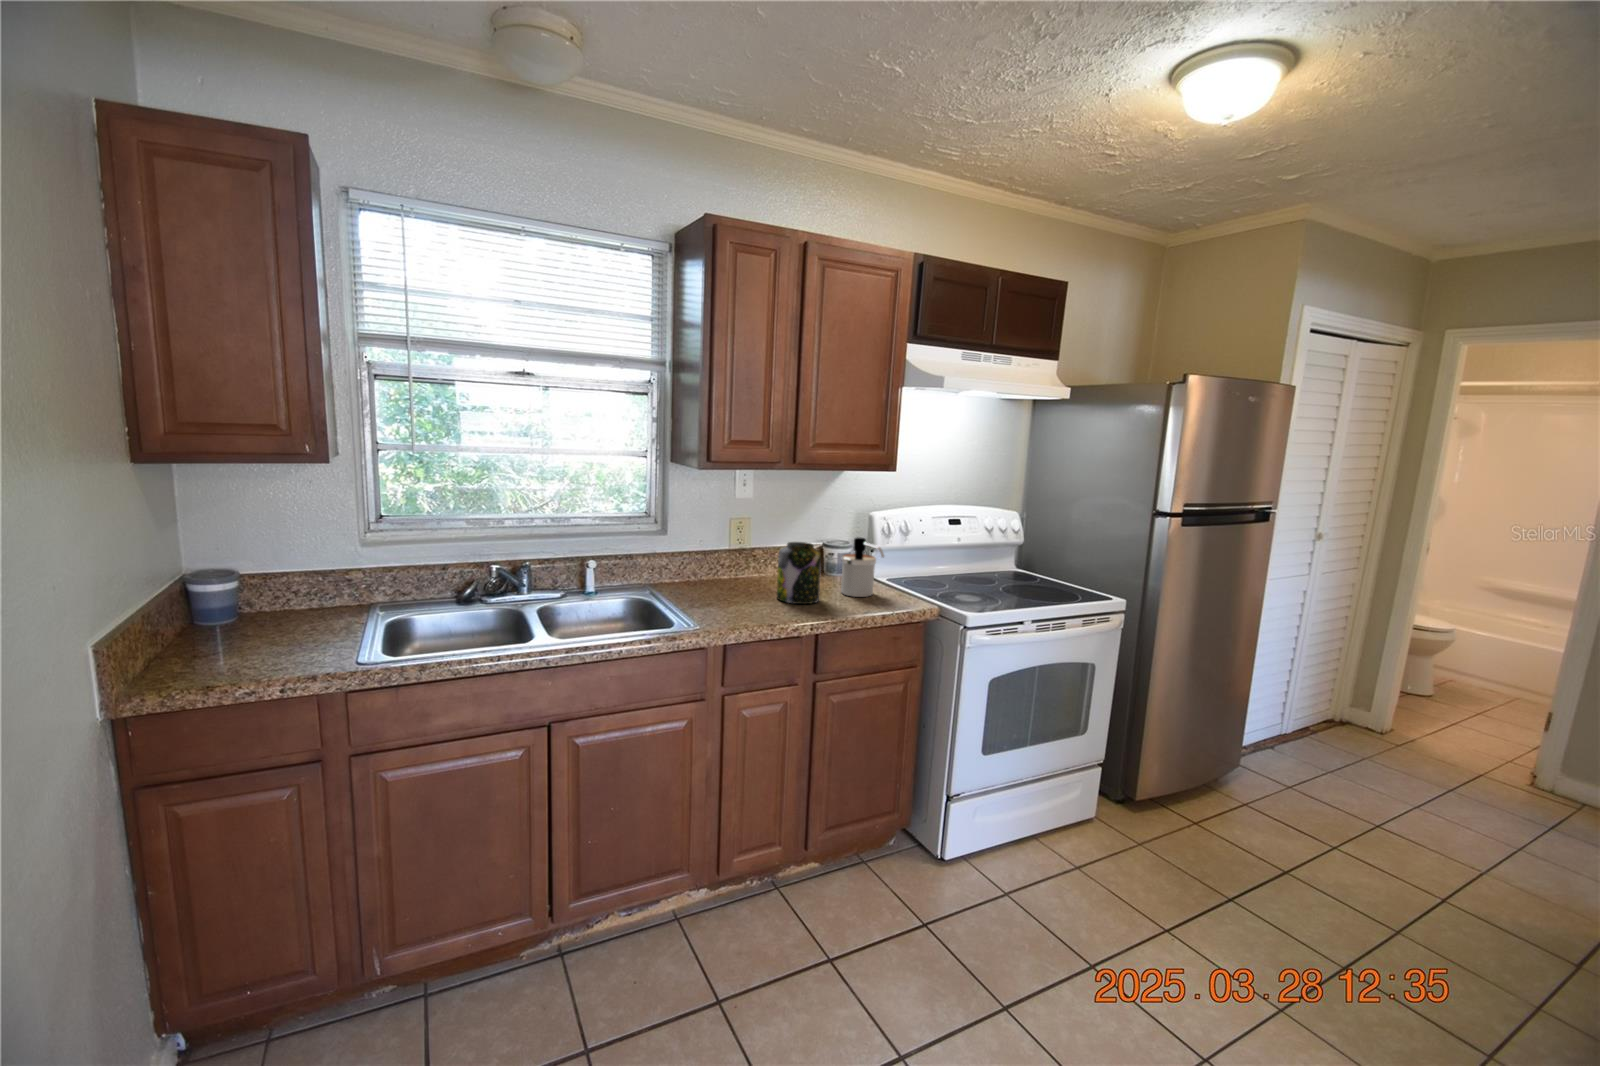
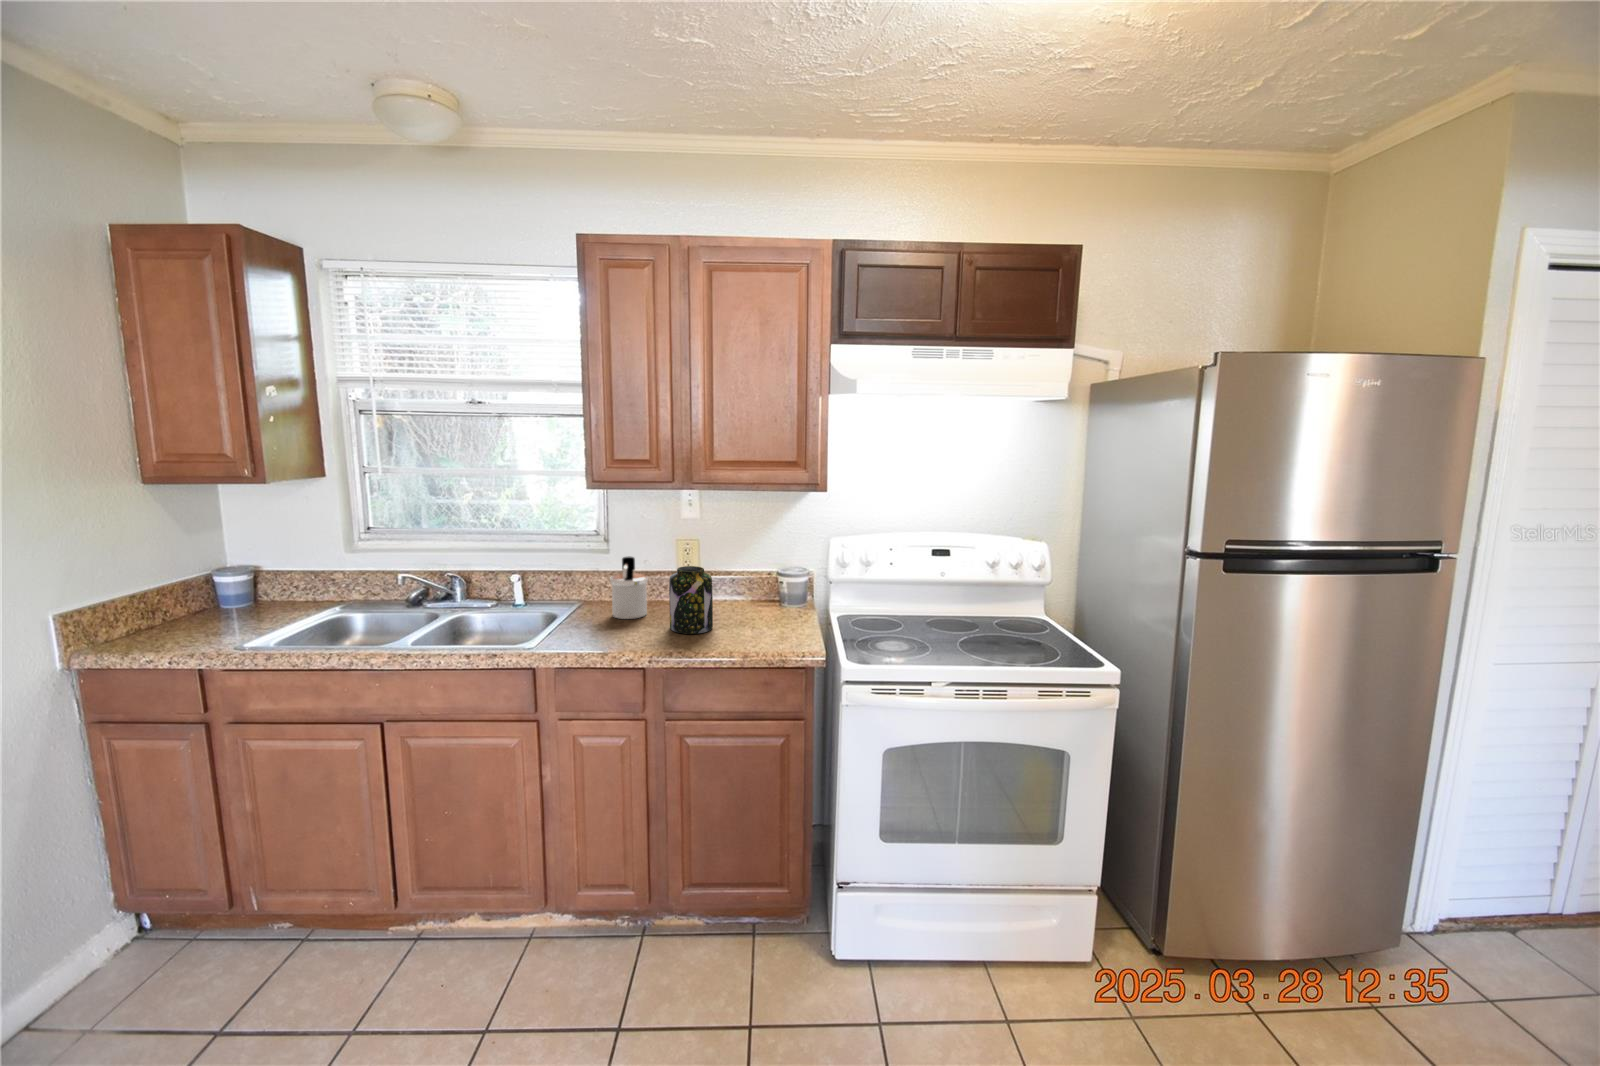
soap dispenser: present [841,537,884,597] -> present [610,557,647,619]

